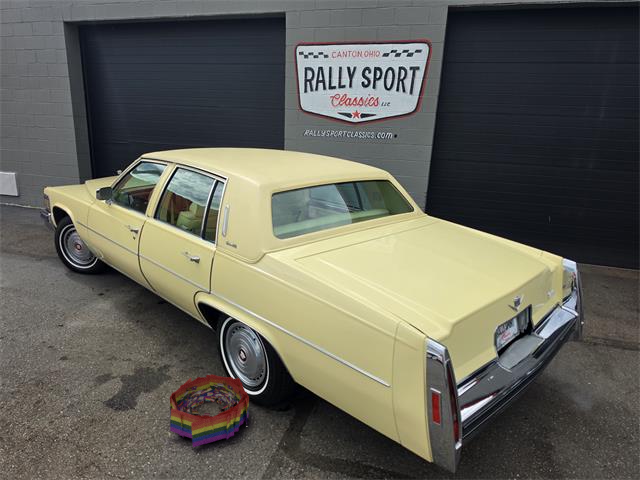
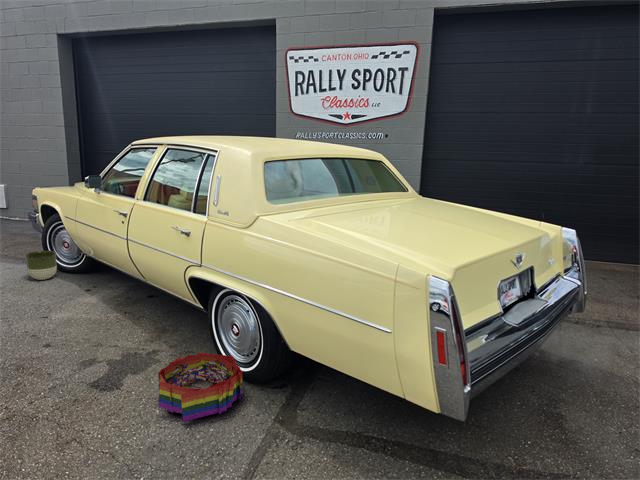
planter: none [40,252,70,281] -> present [26,251,57,280]

